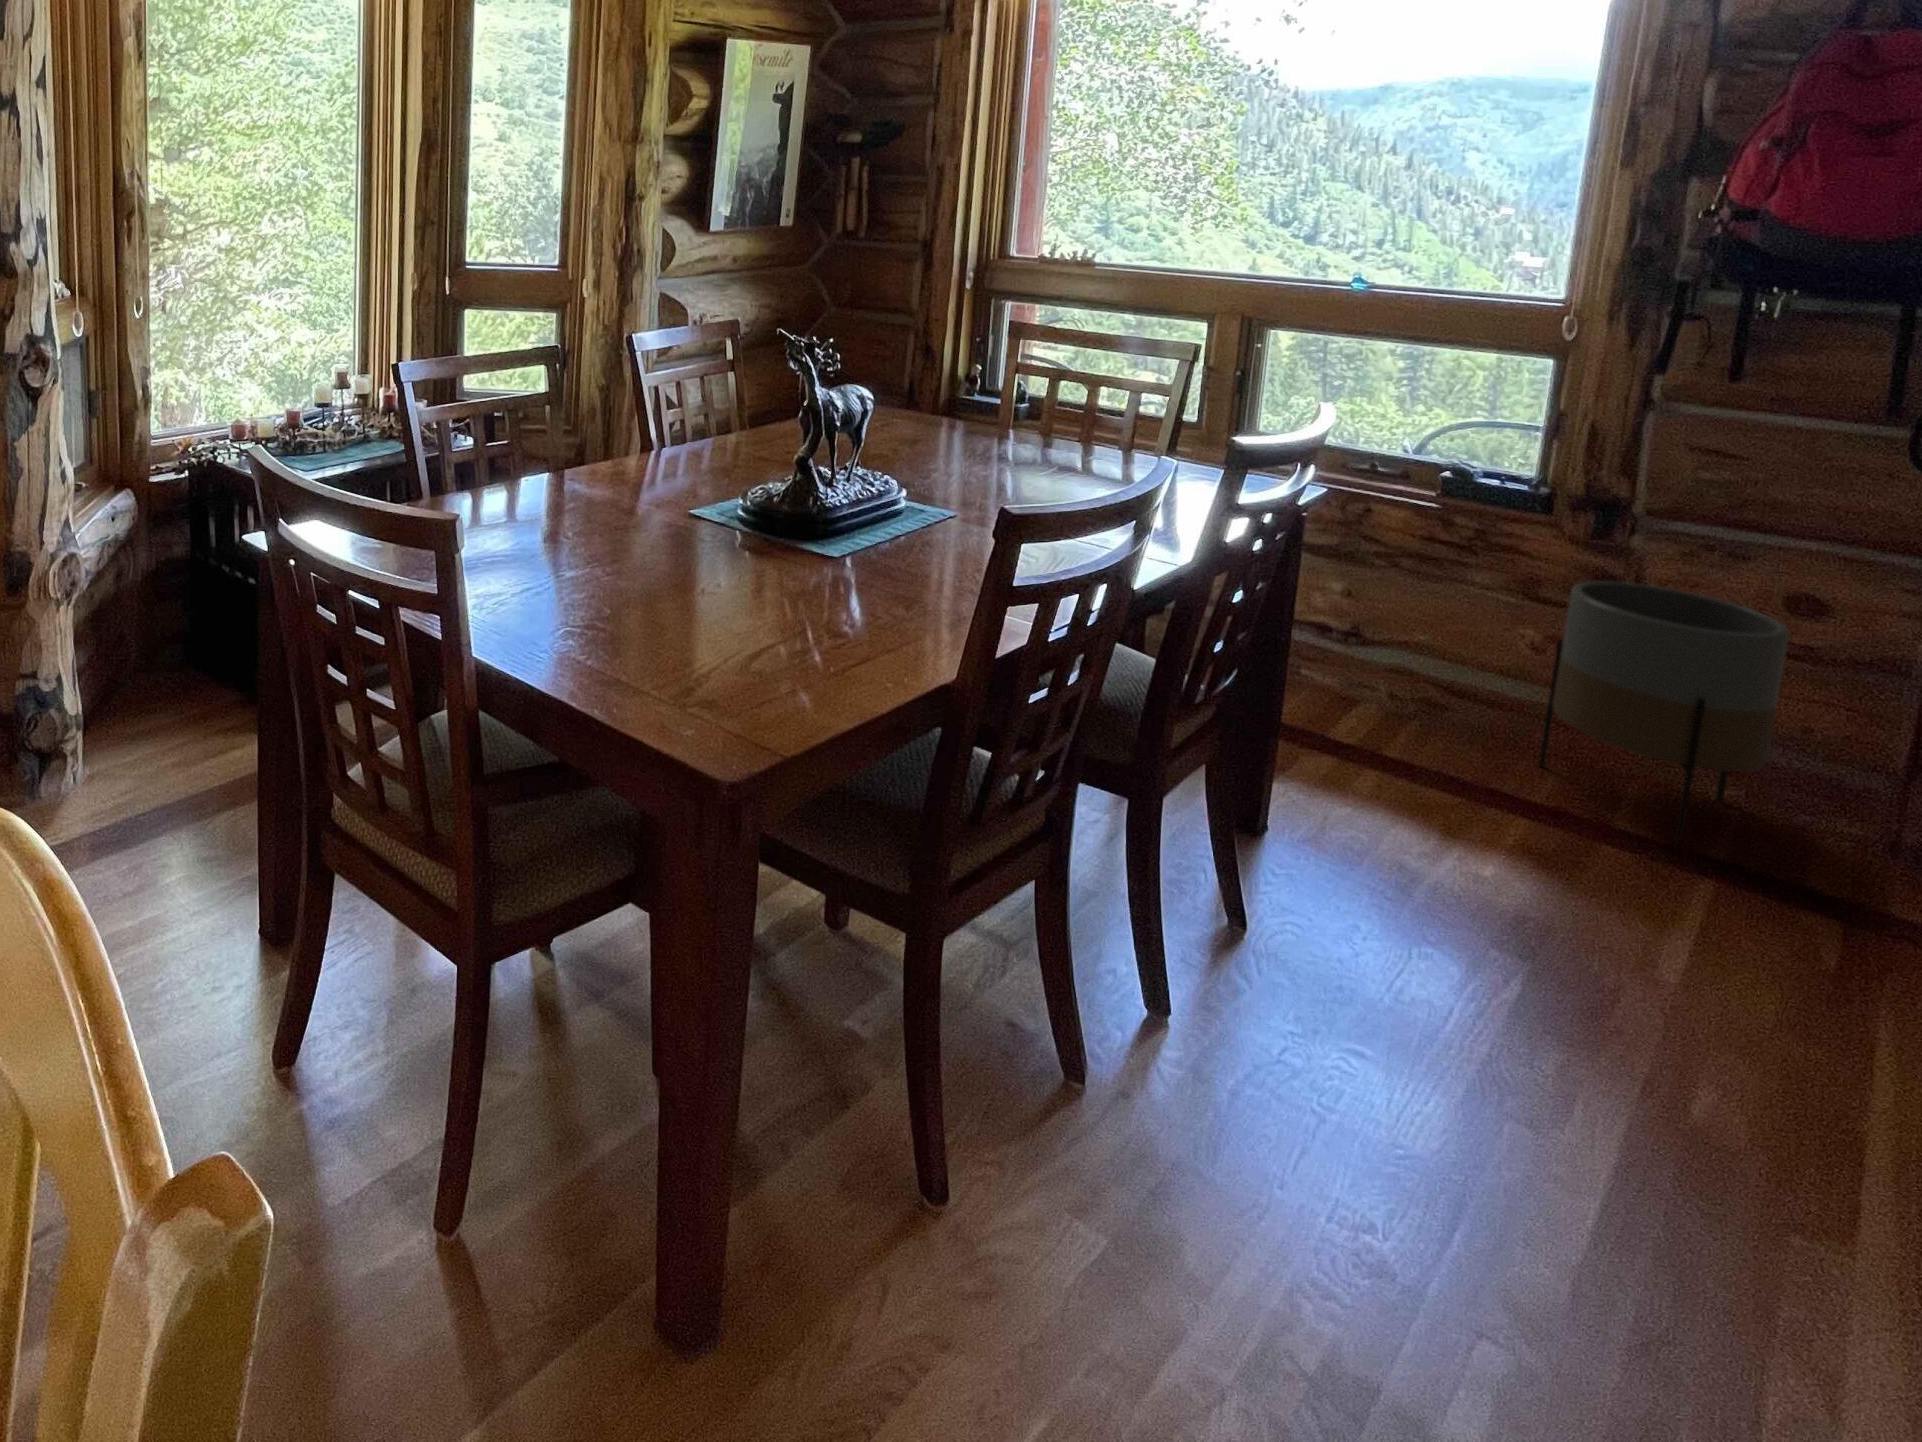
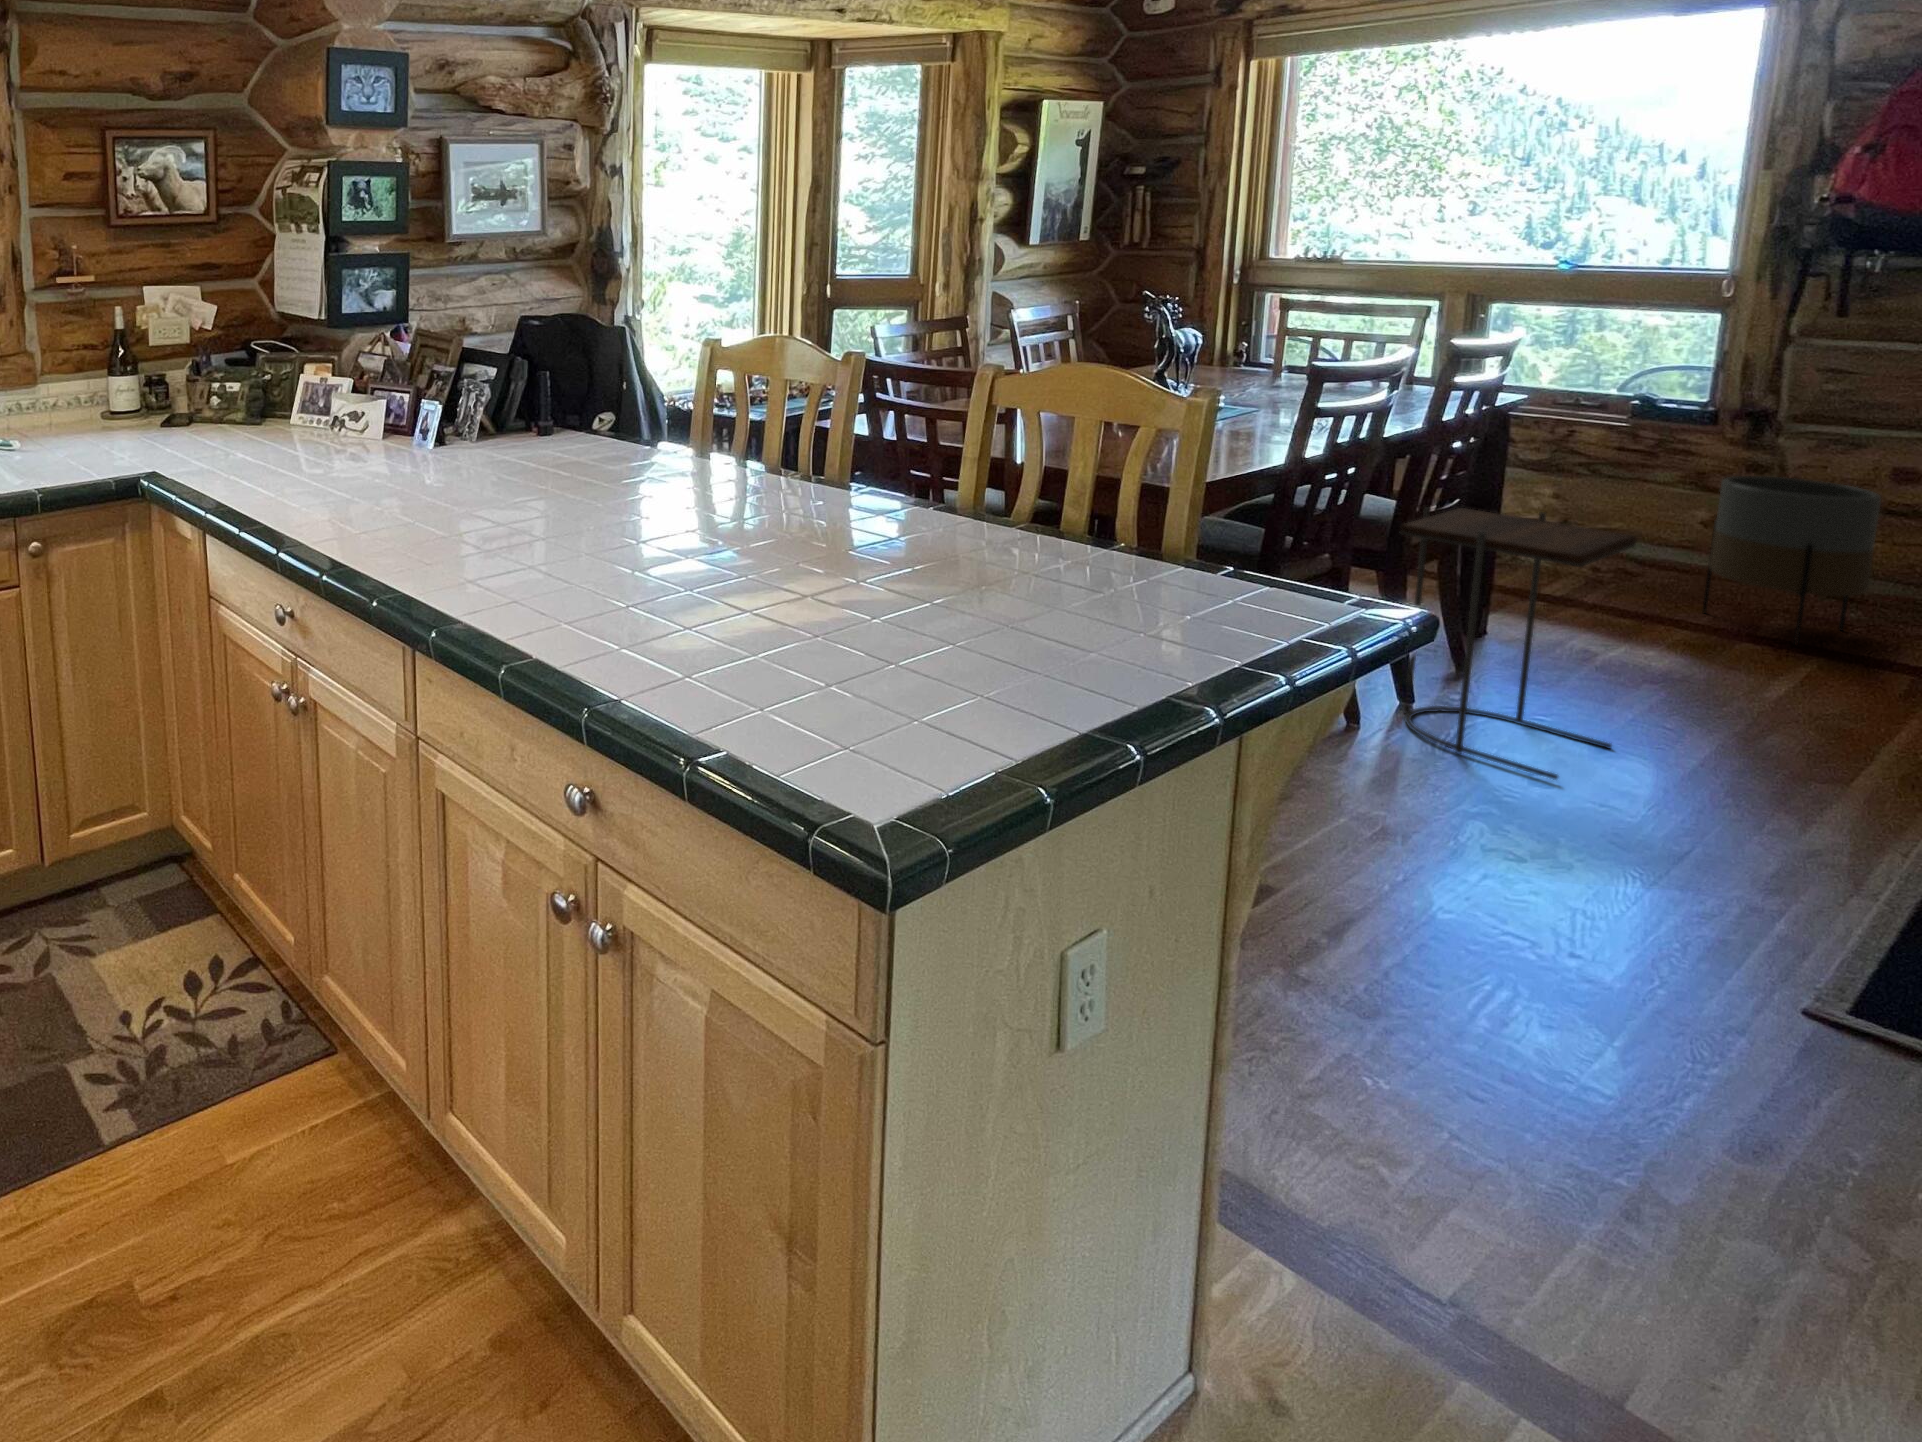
side table: none [1176,700,1557,1267] -> present [1400,507,1637,780]

